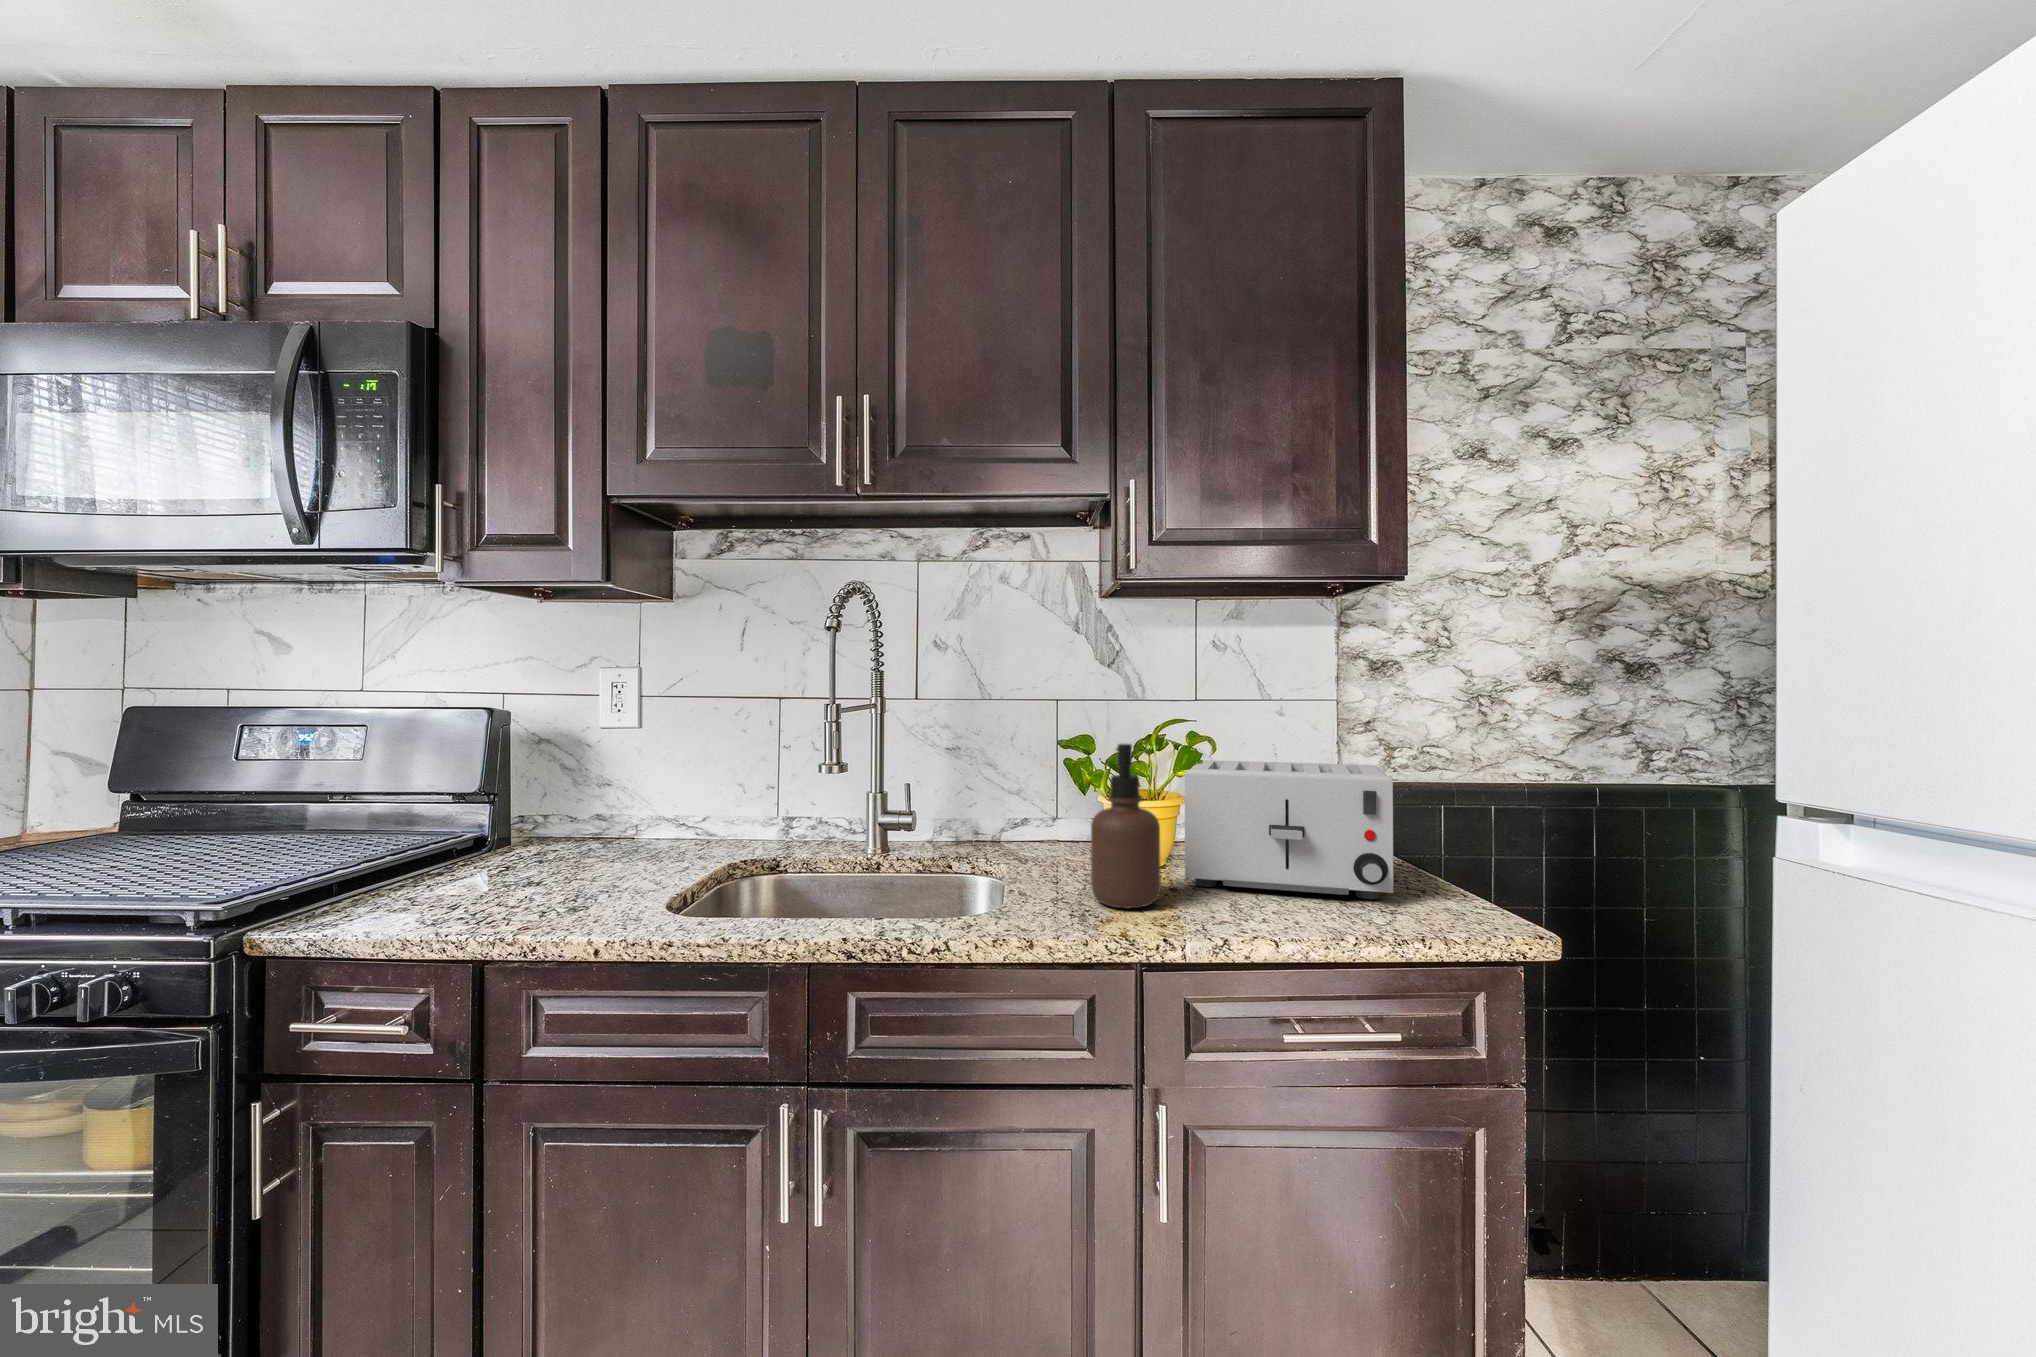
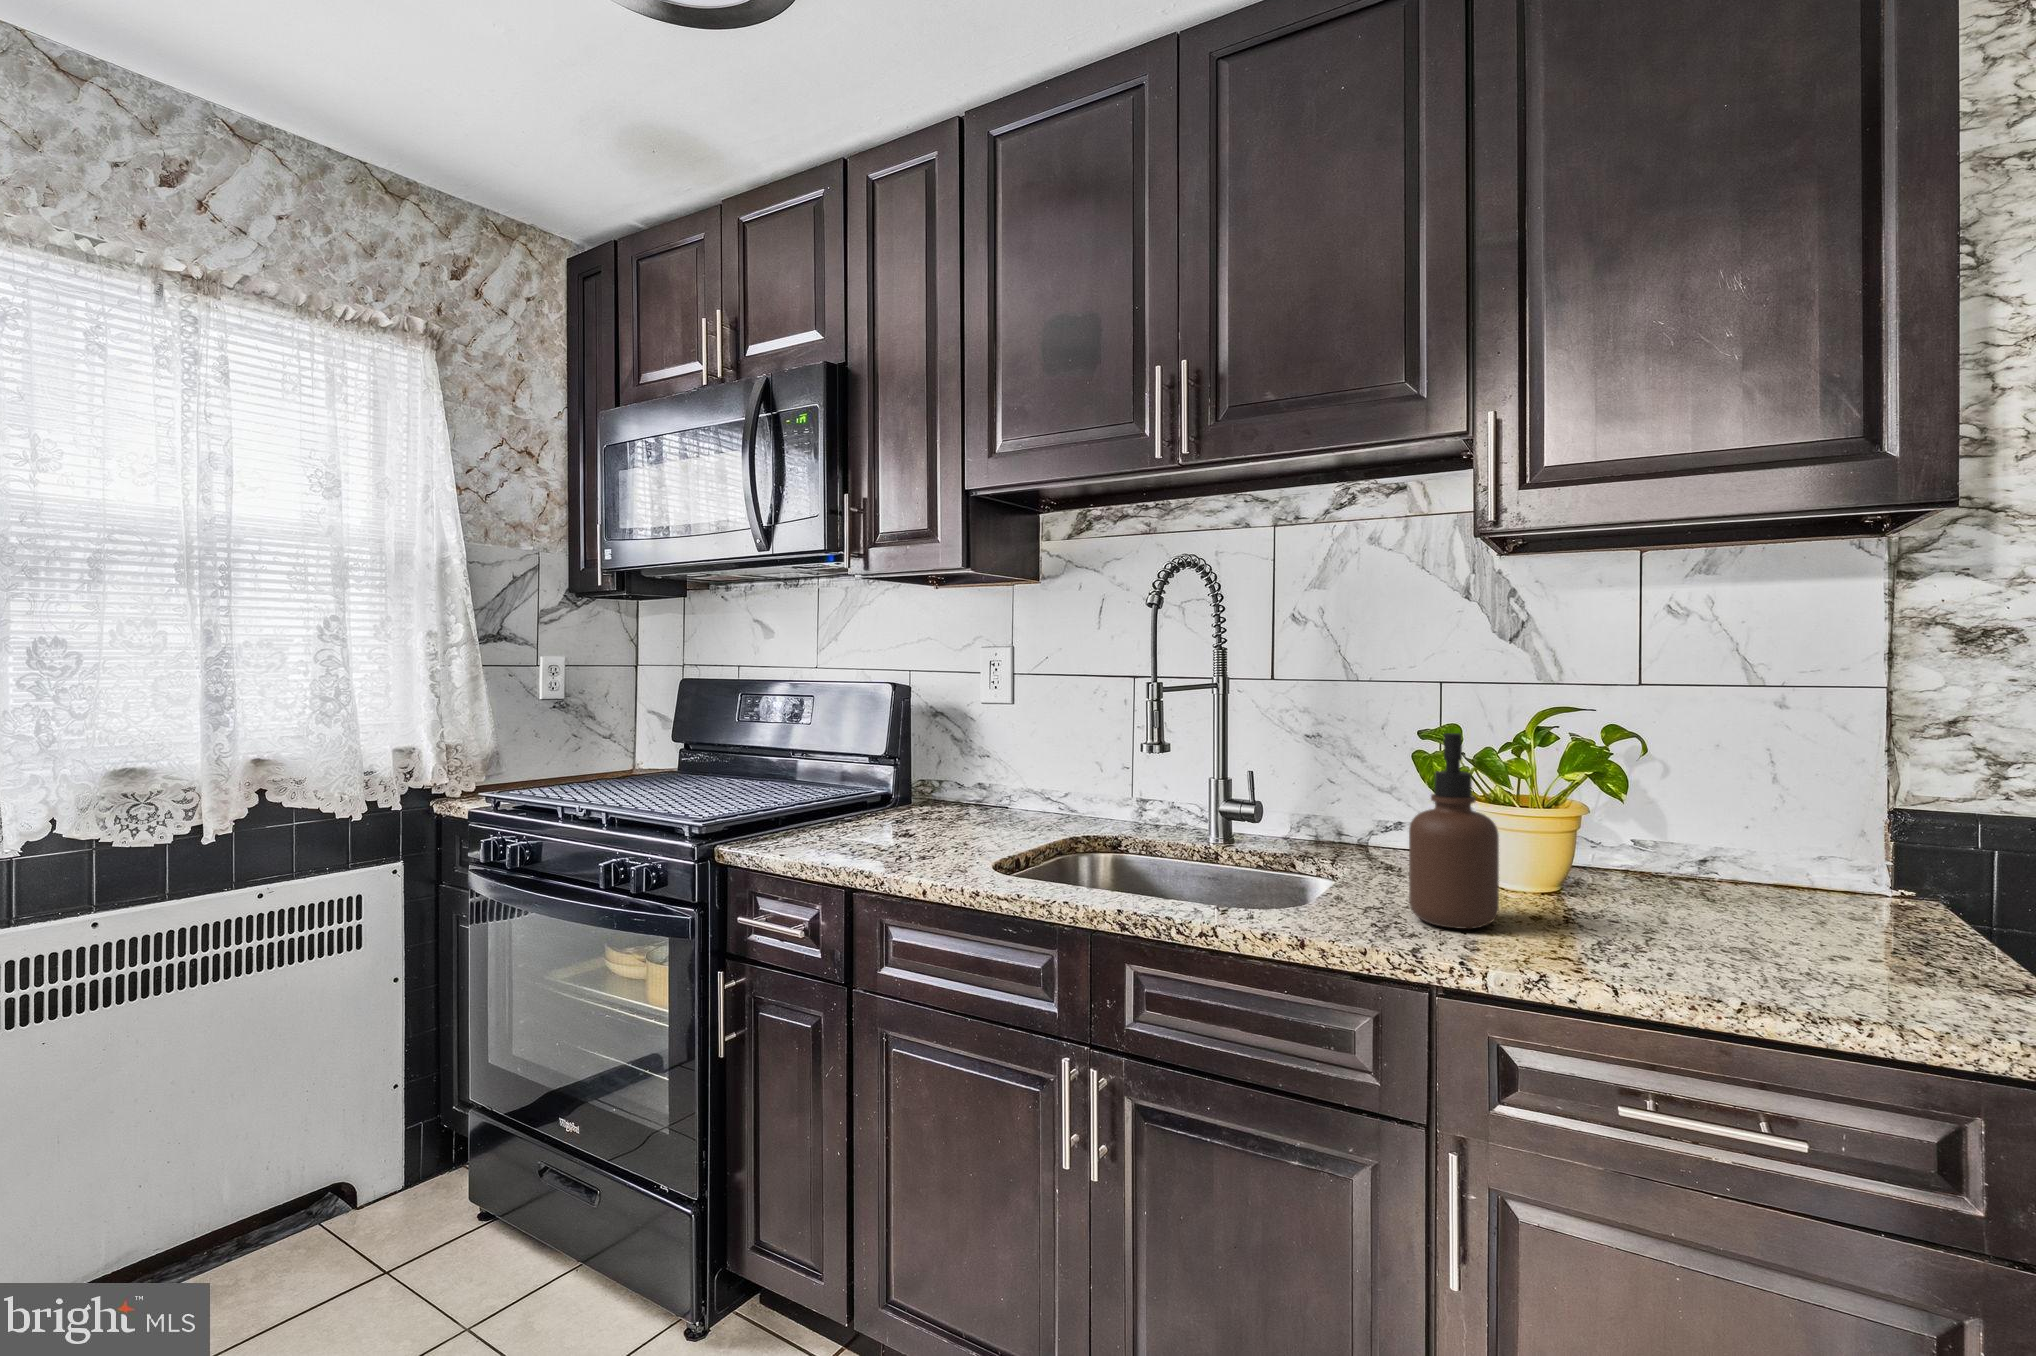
toaster: present [1185,760,1394,899] -> none [1554,763,1902,969]

